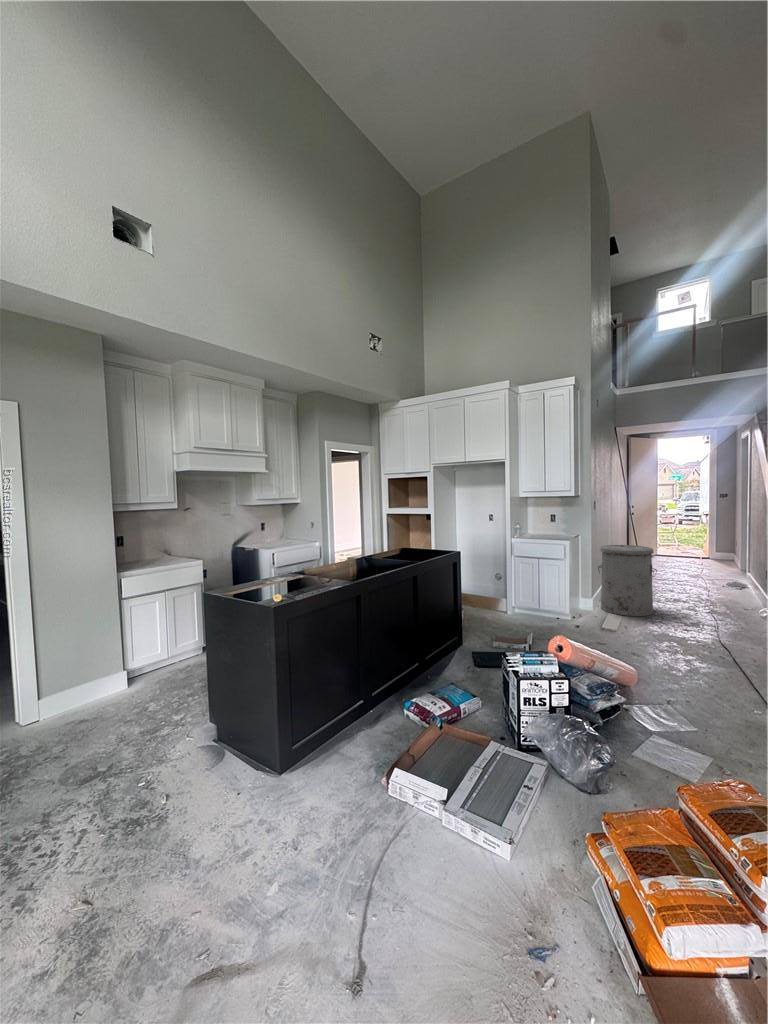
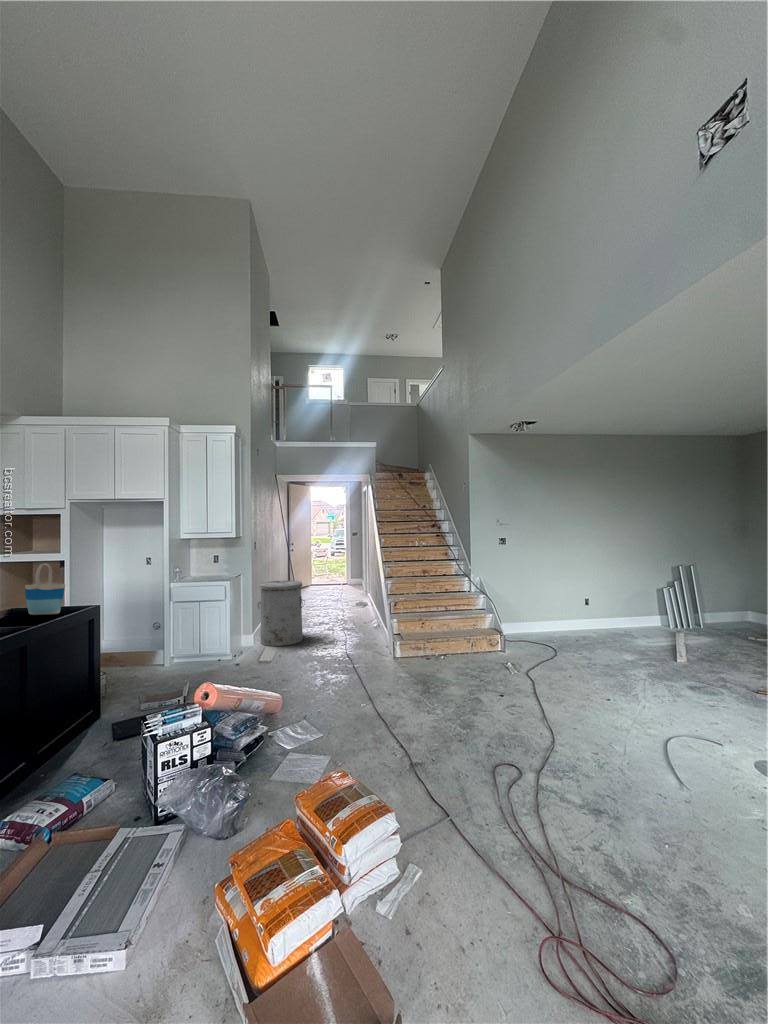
tote bag: none [411,513,438,554] -> present [25,563,65,615]

